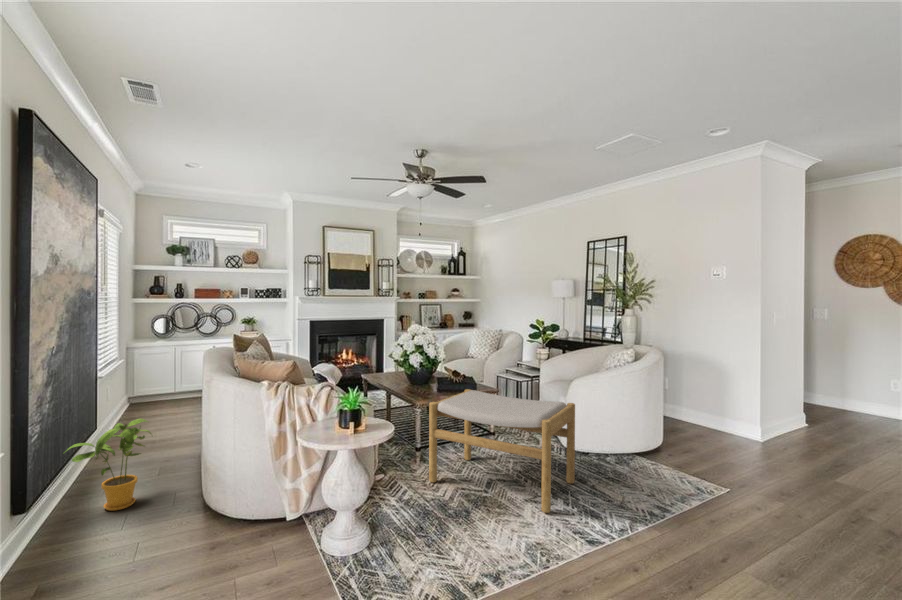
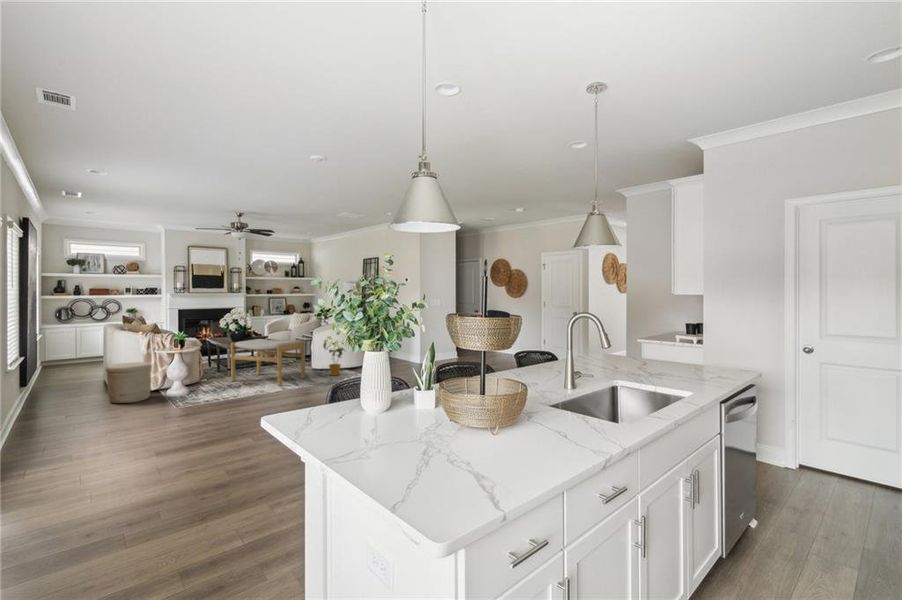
house plant: present [67,419,151,511] -> present [323,340,344,376]
woven basket: none [193,456,289,573] -> present [106,362,151,404]

